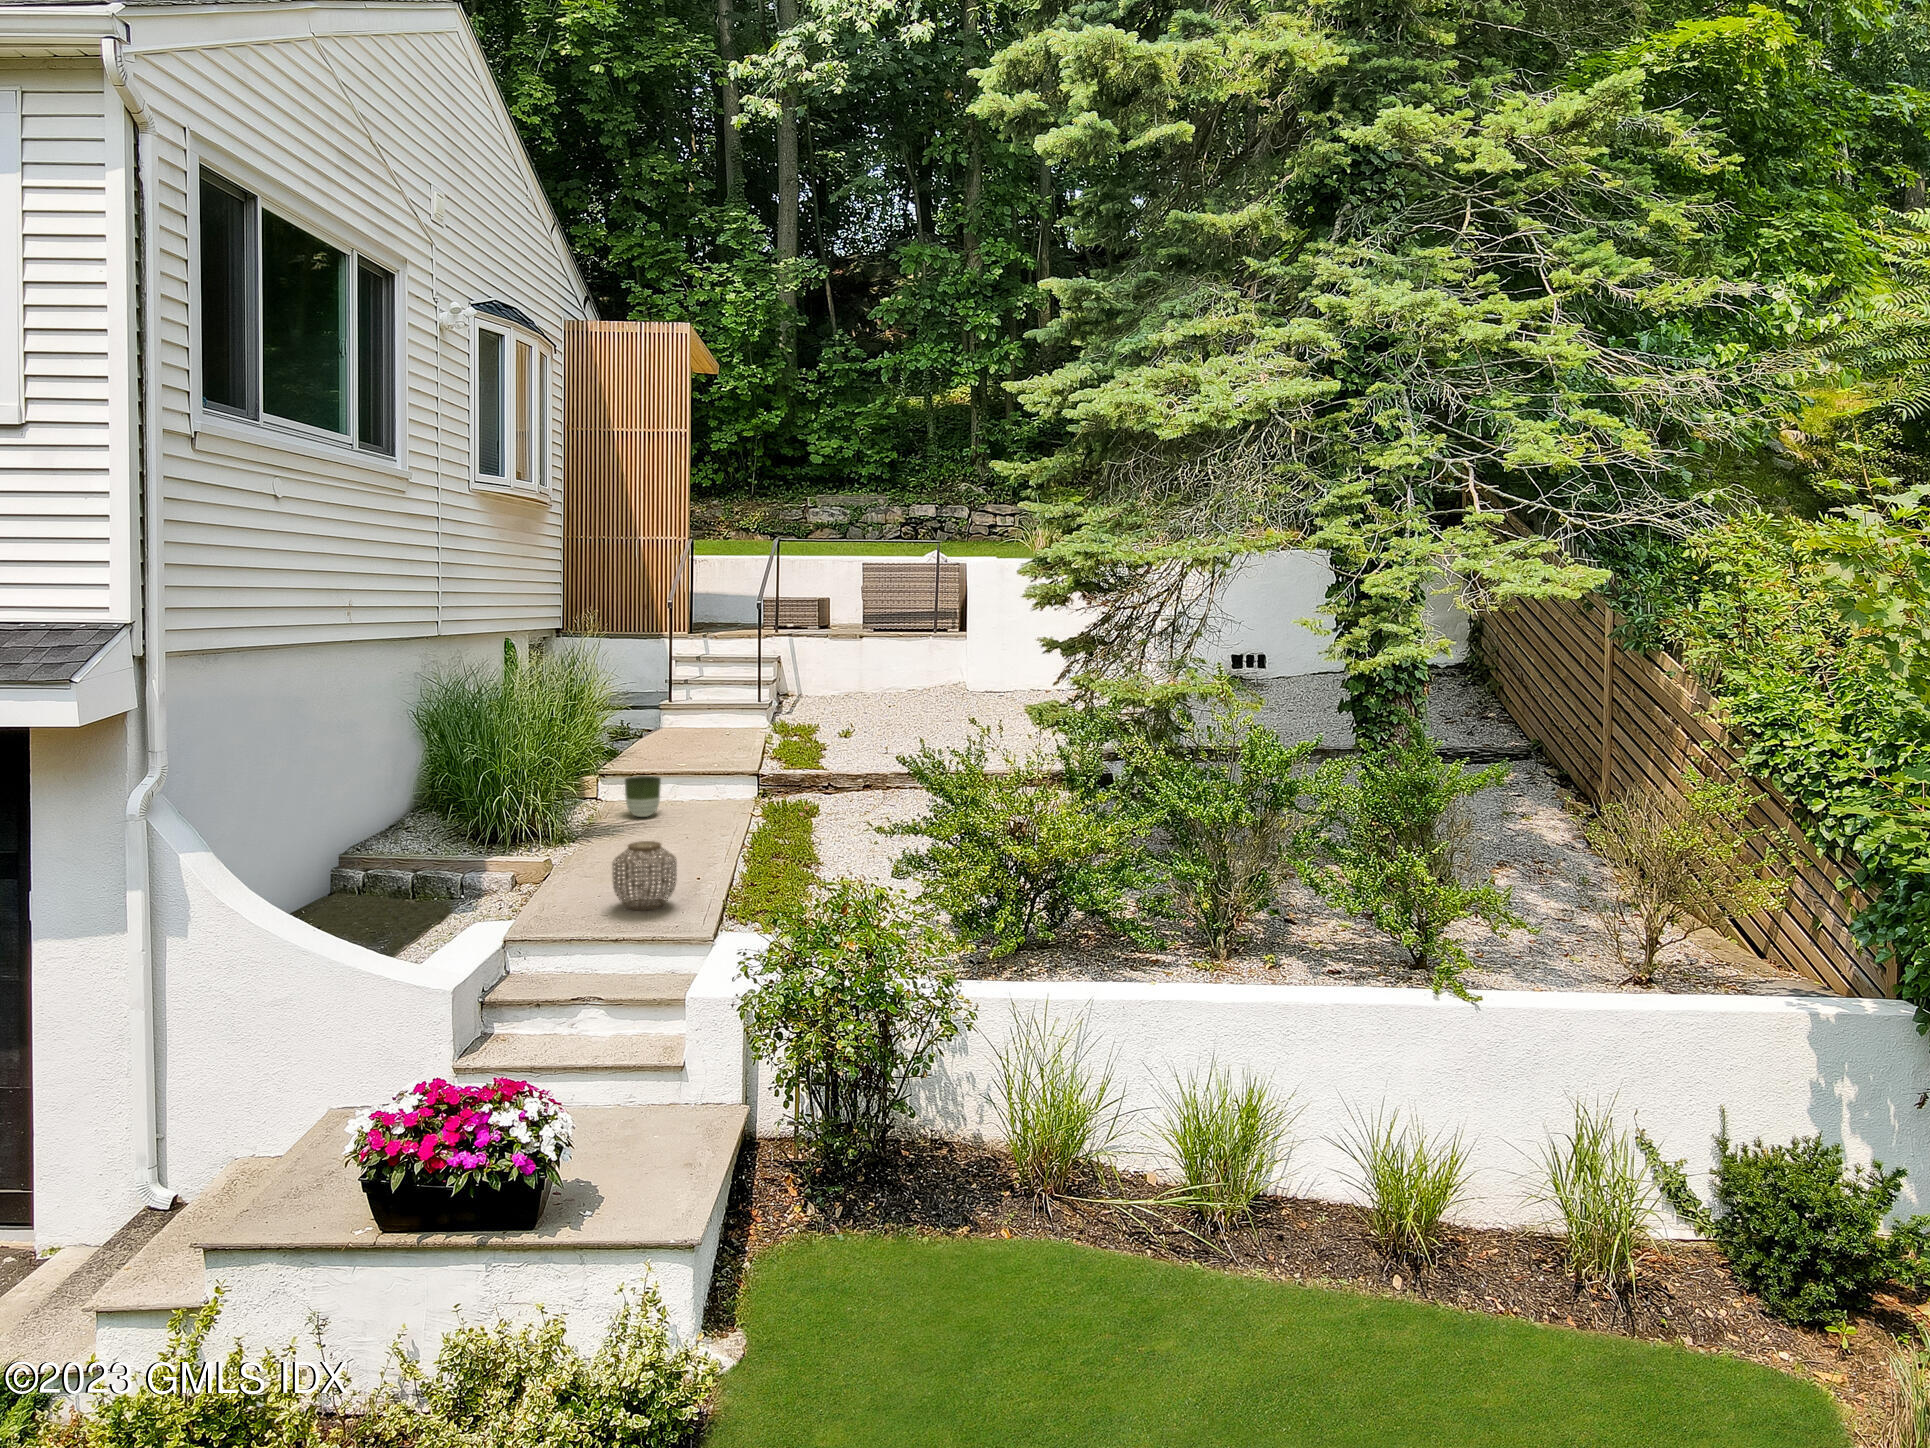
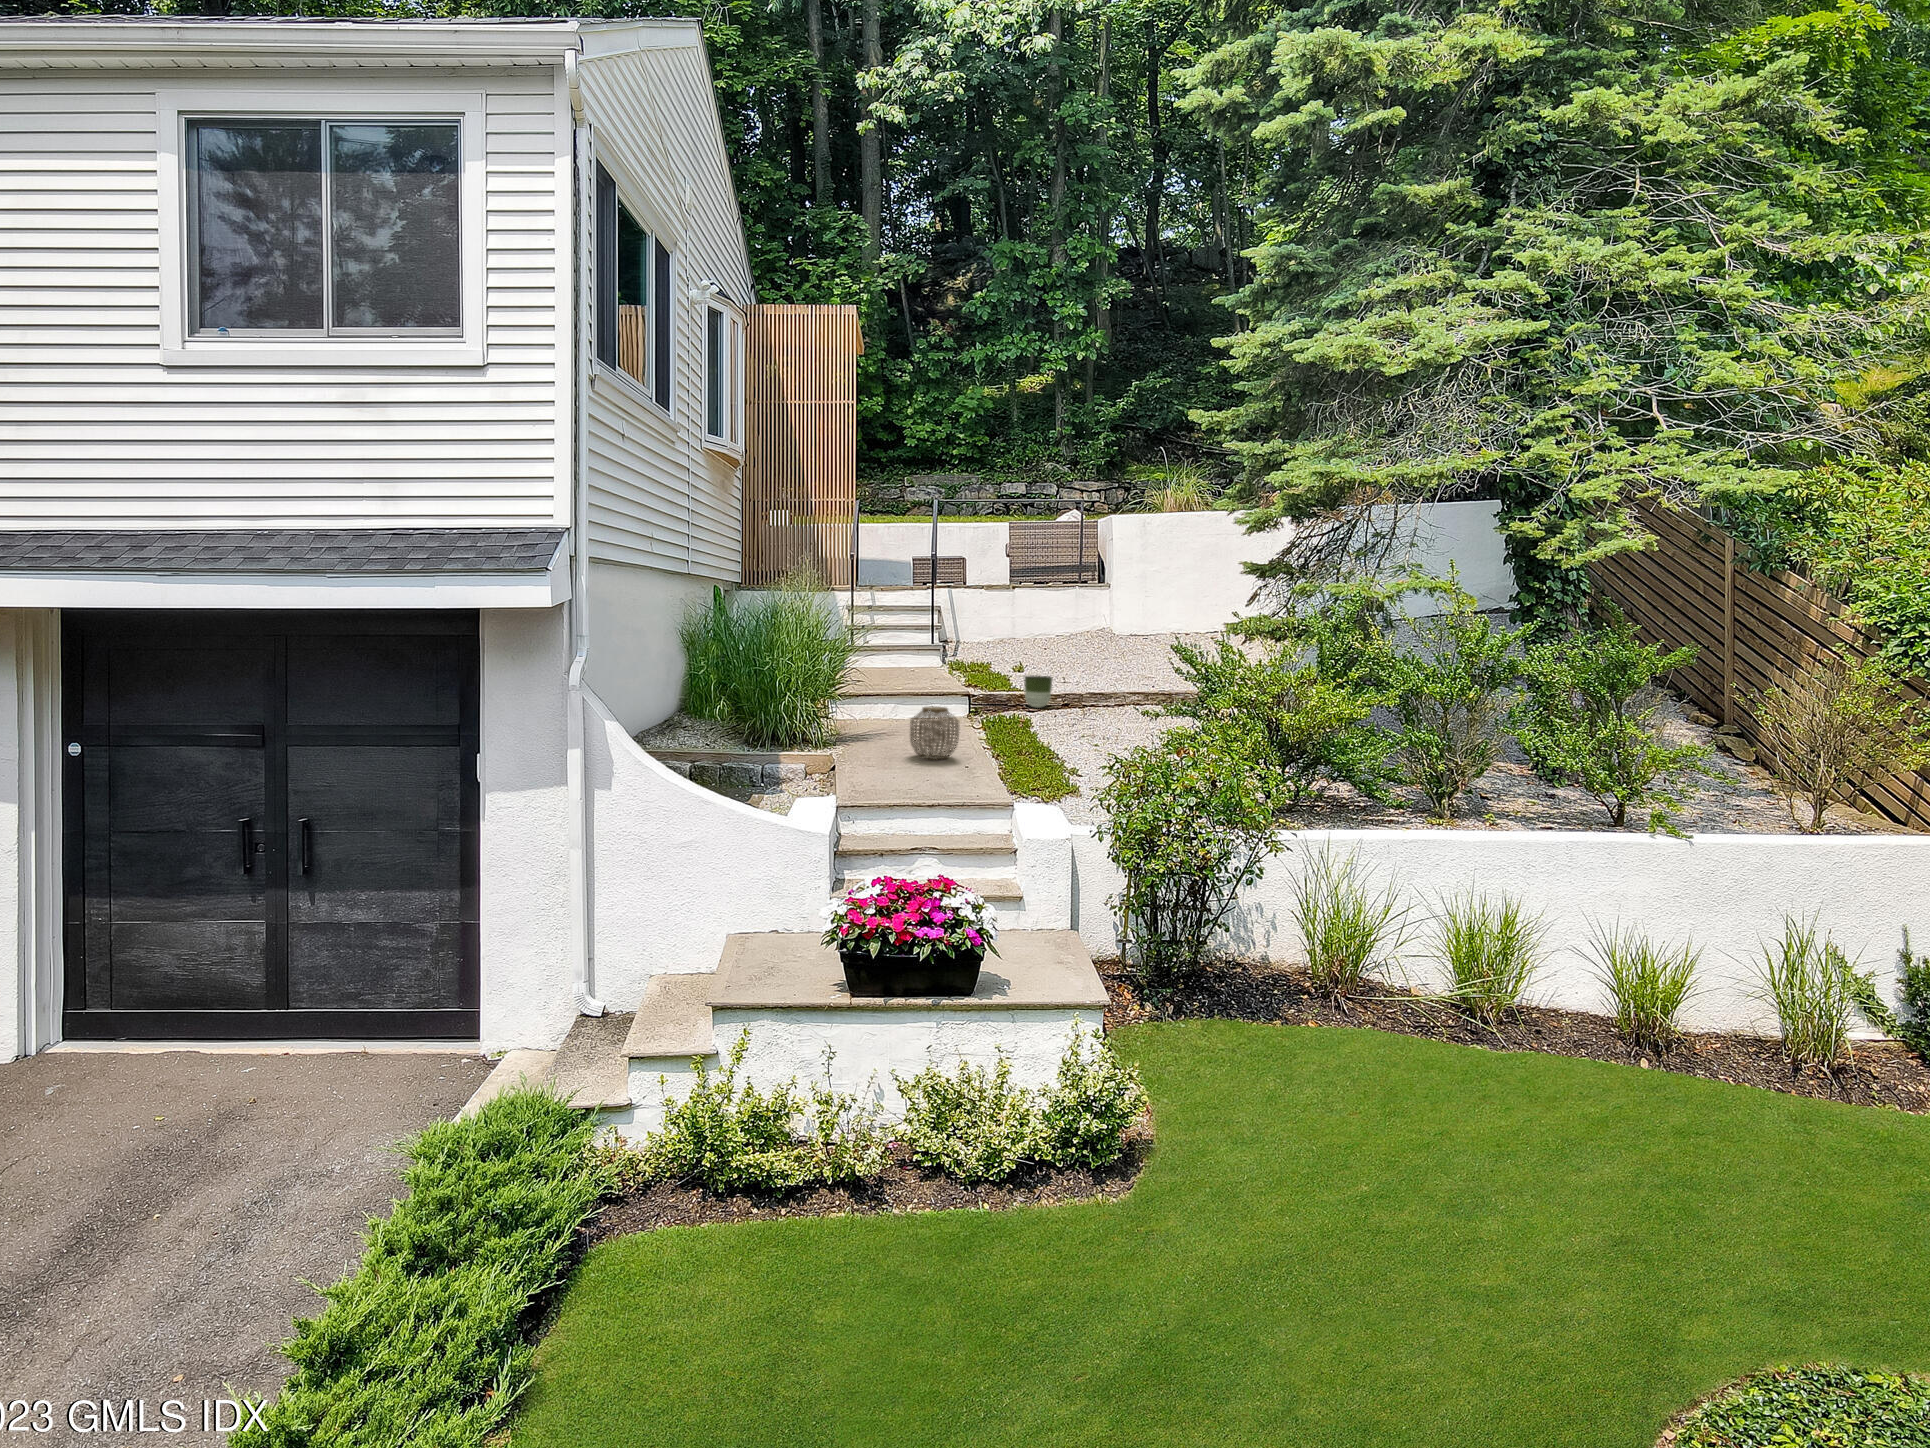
planter: present [625,776,661,817] -> present [1024,676,1052,708]

